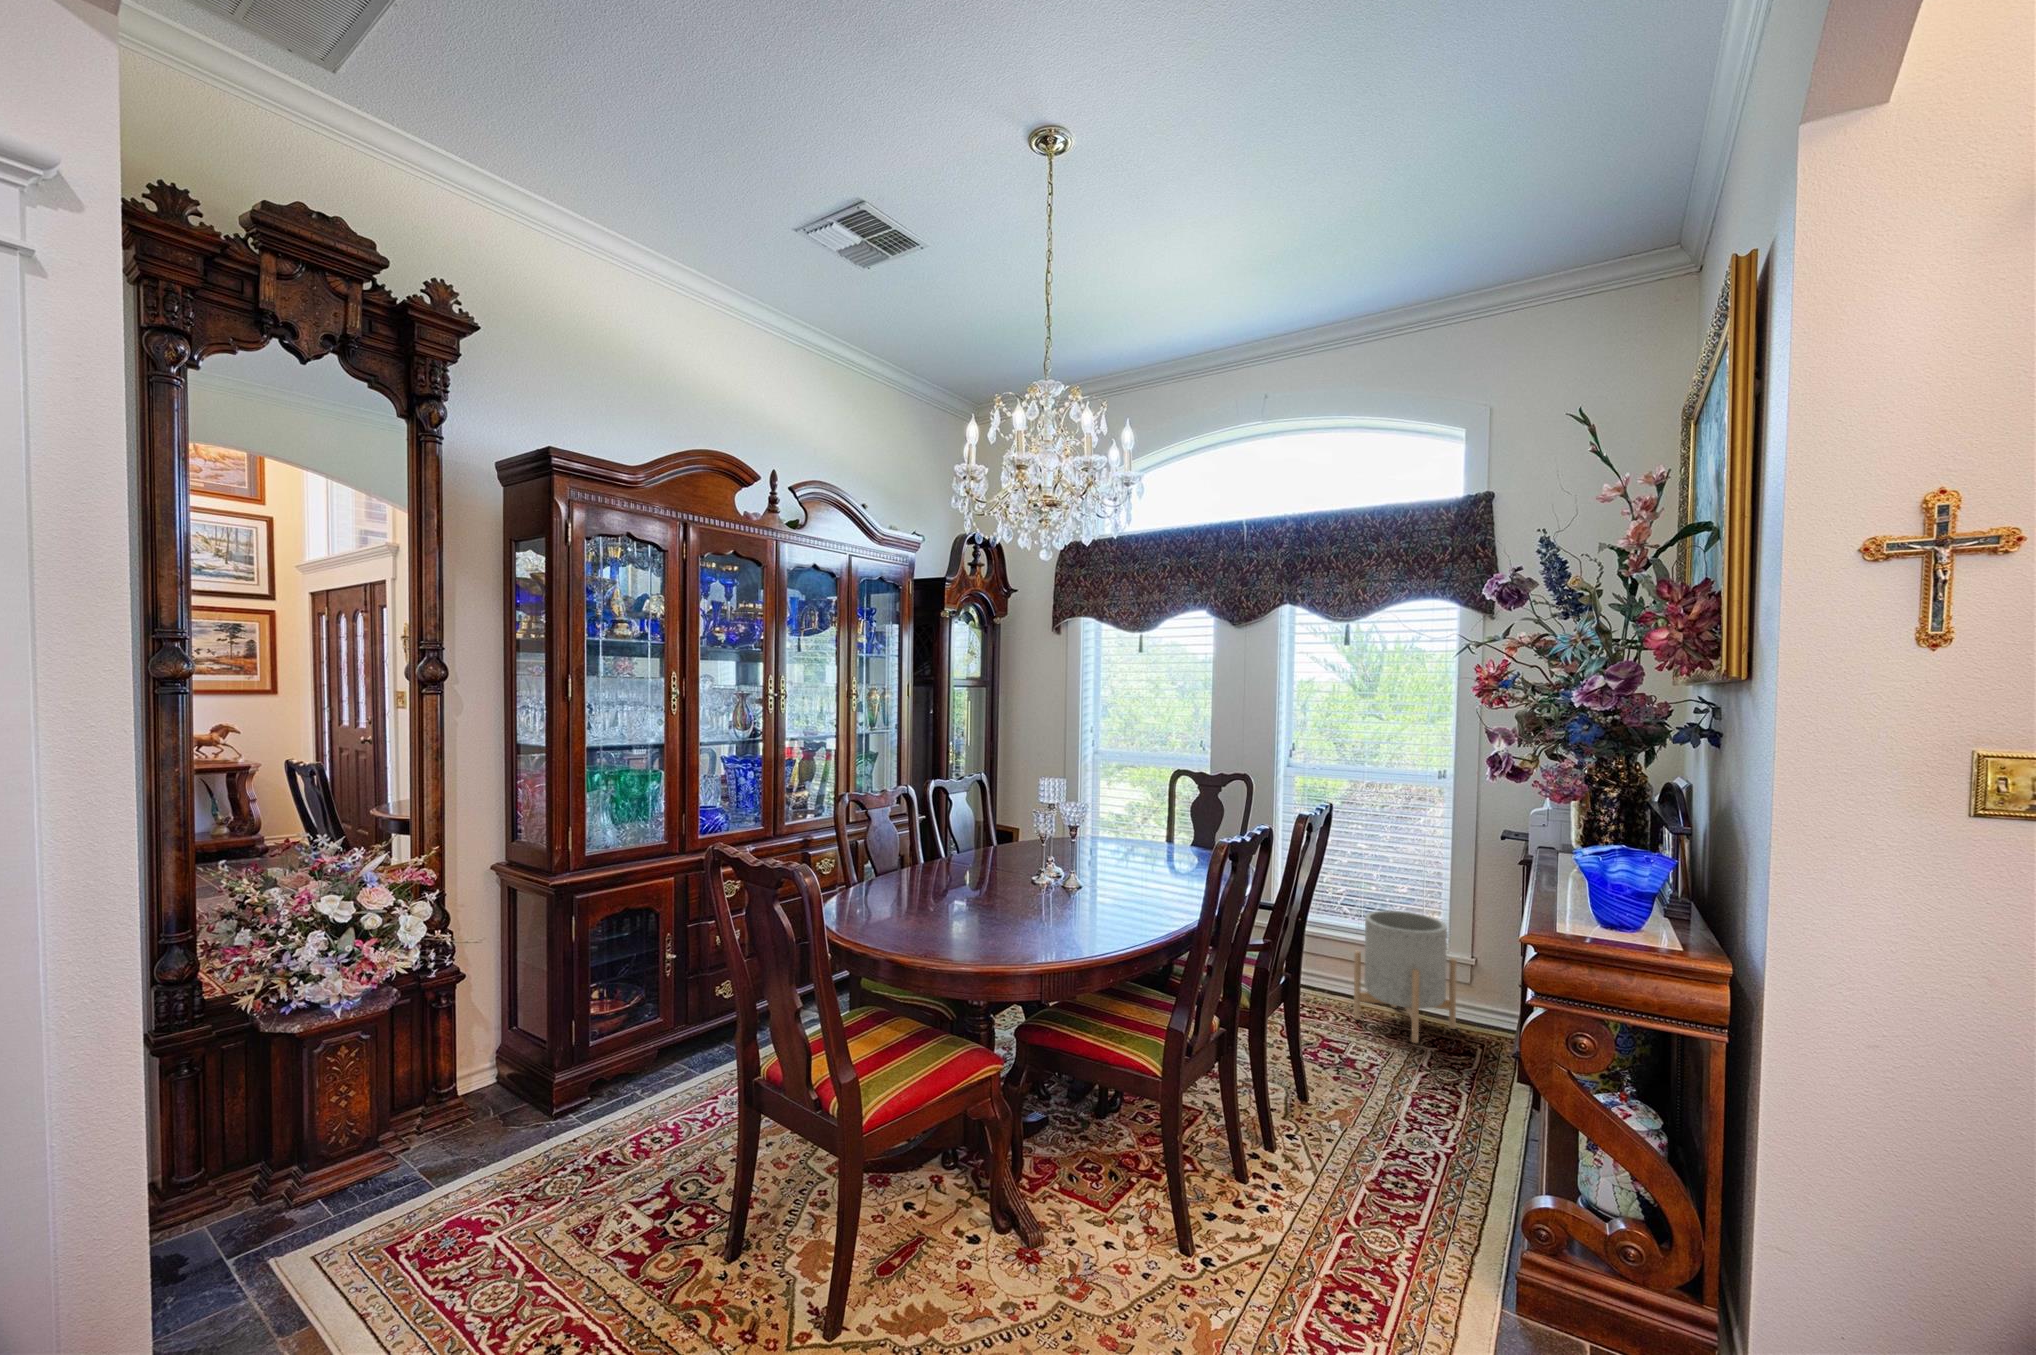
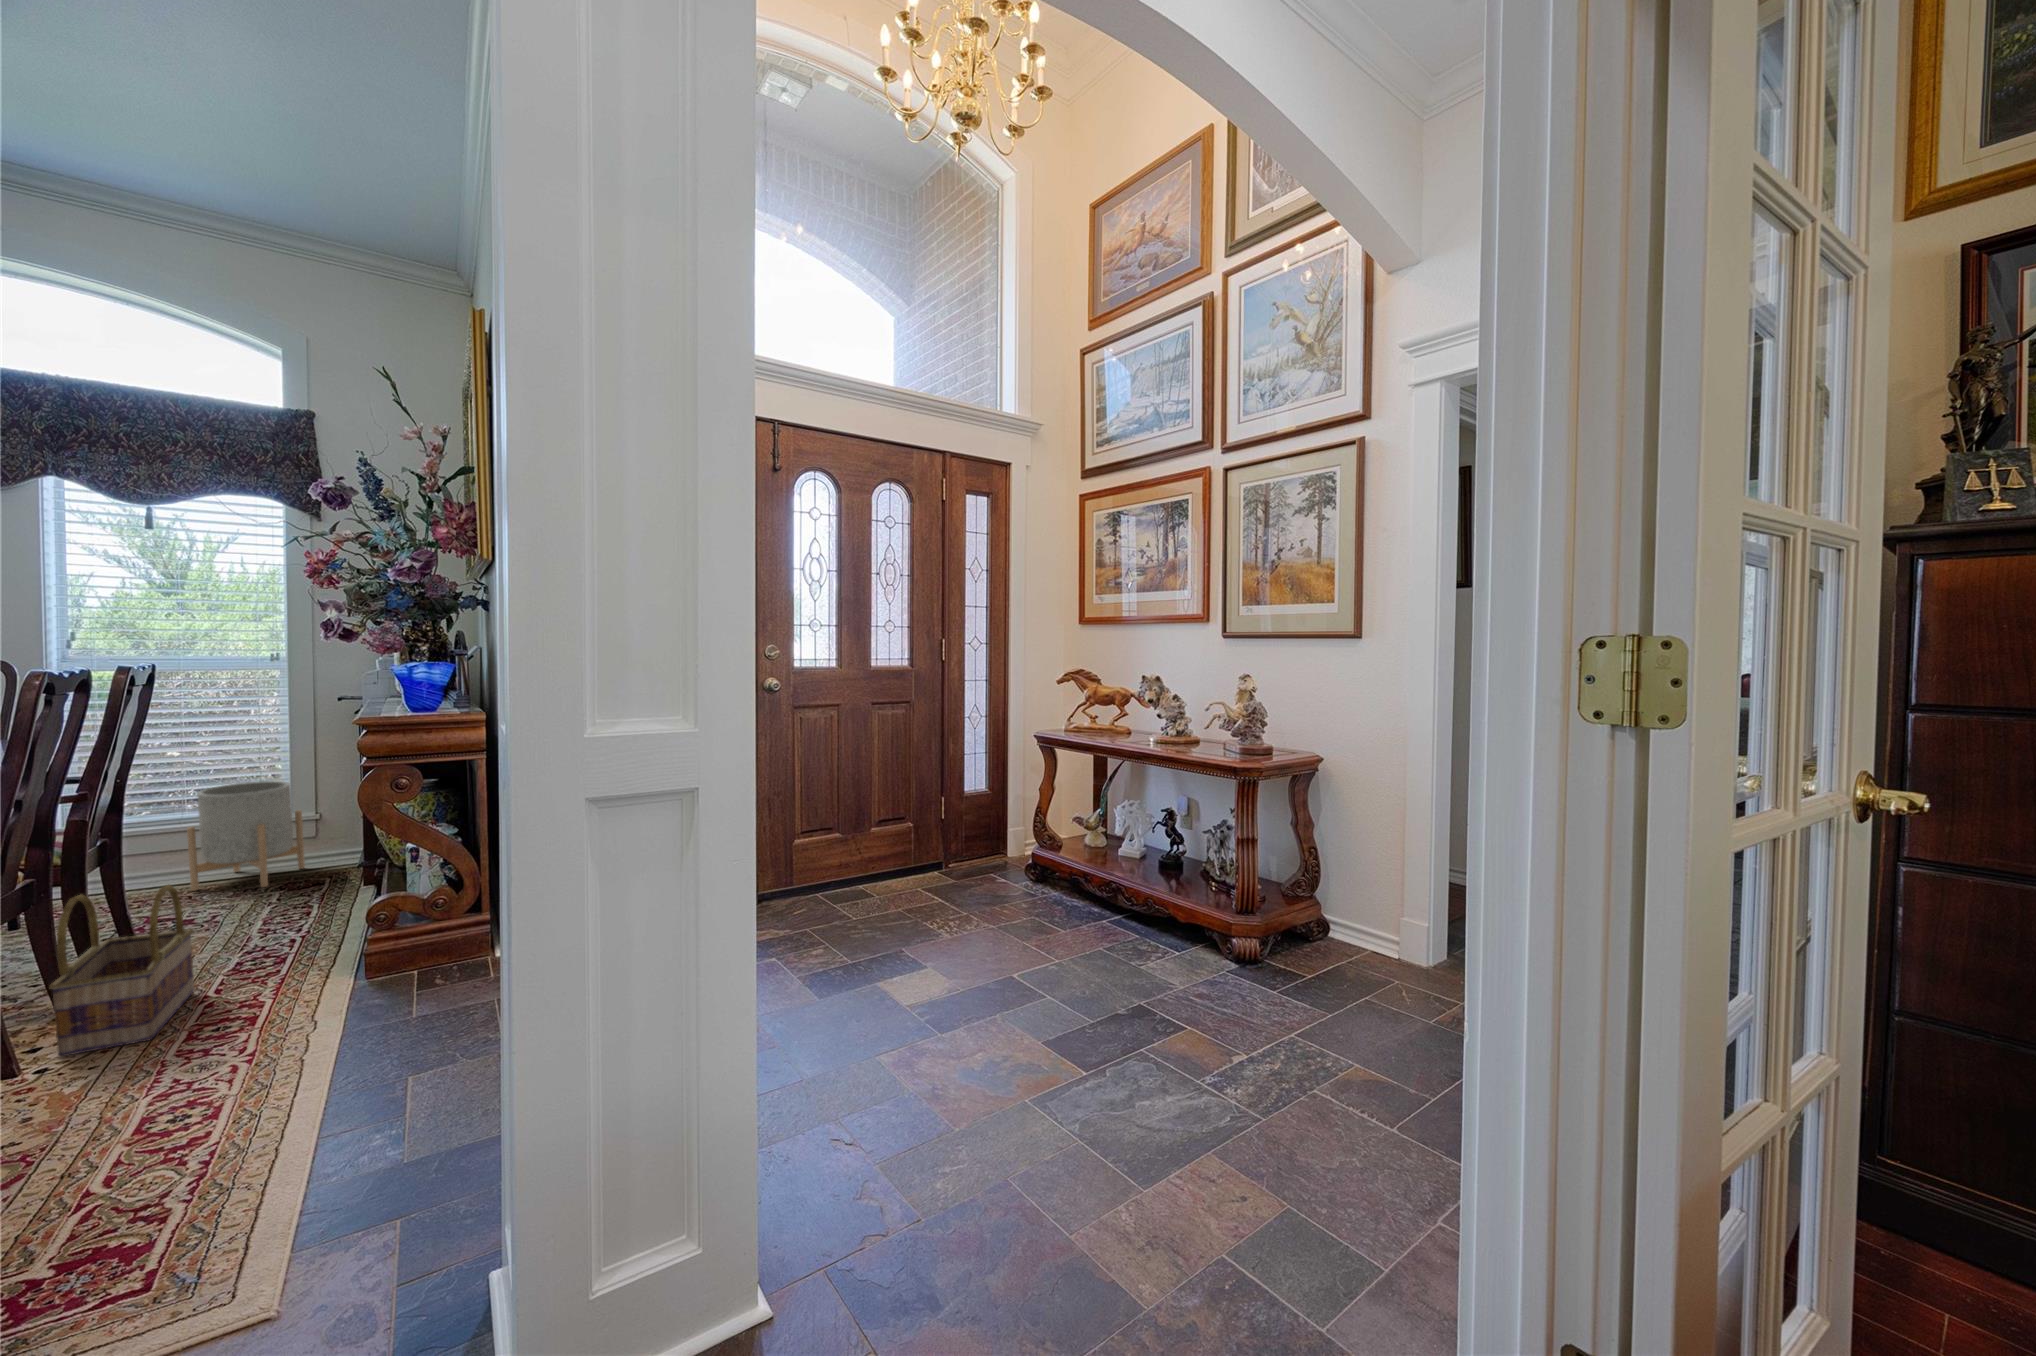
basket: none [1207,1046,1332,1260] -> present [49,885,194,1056]

